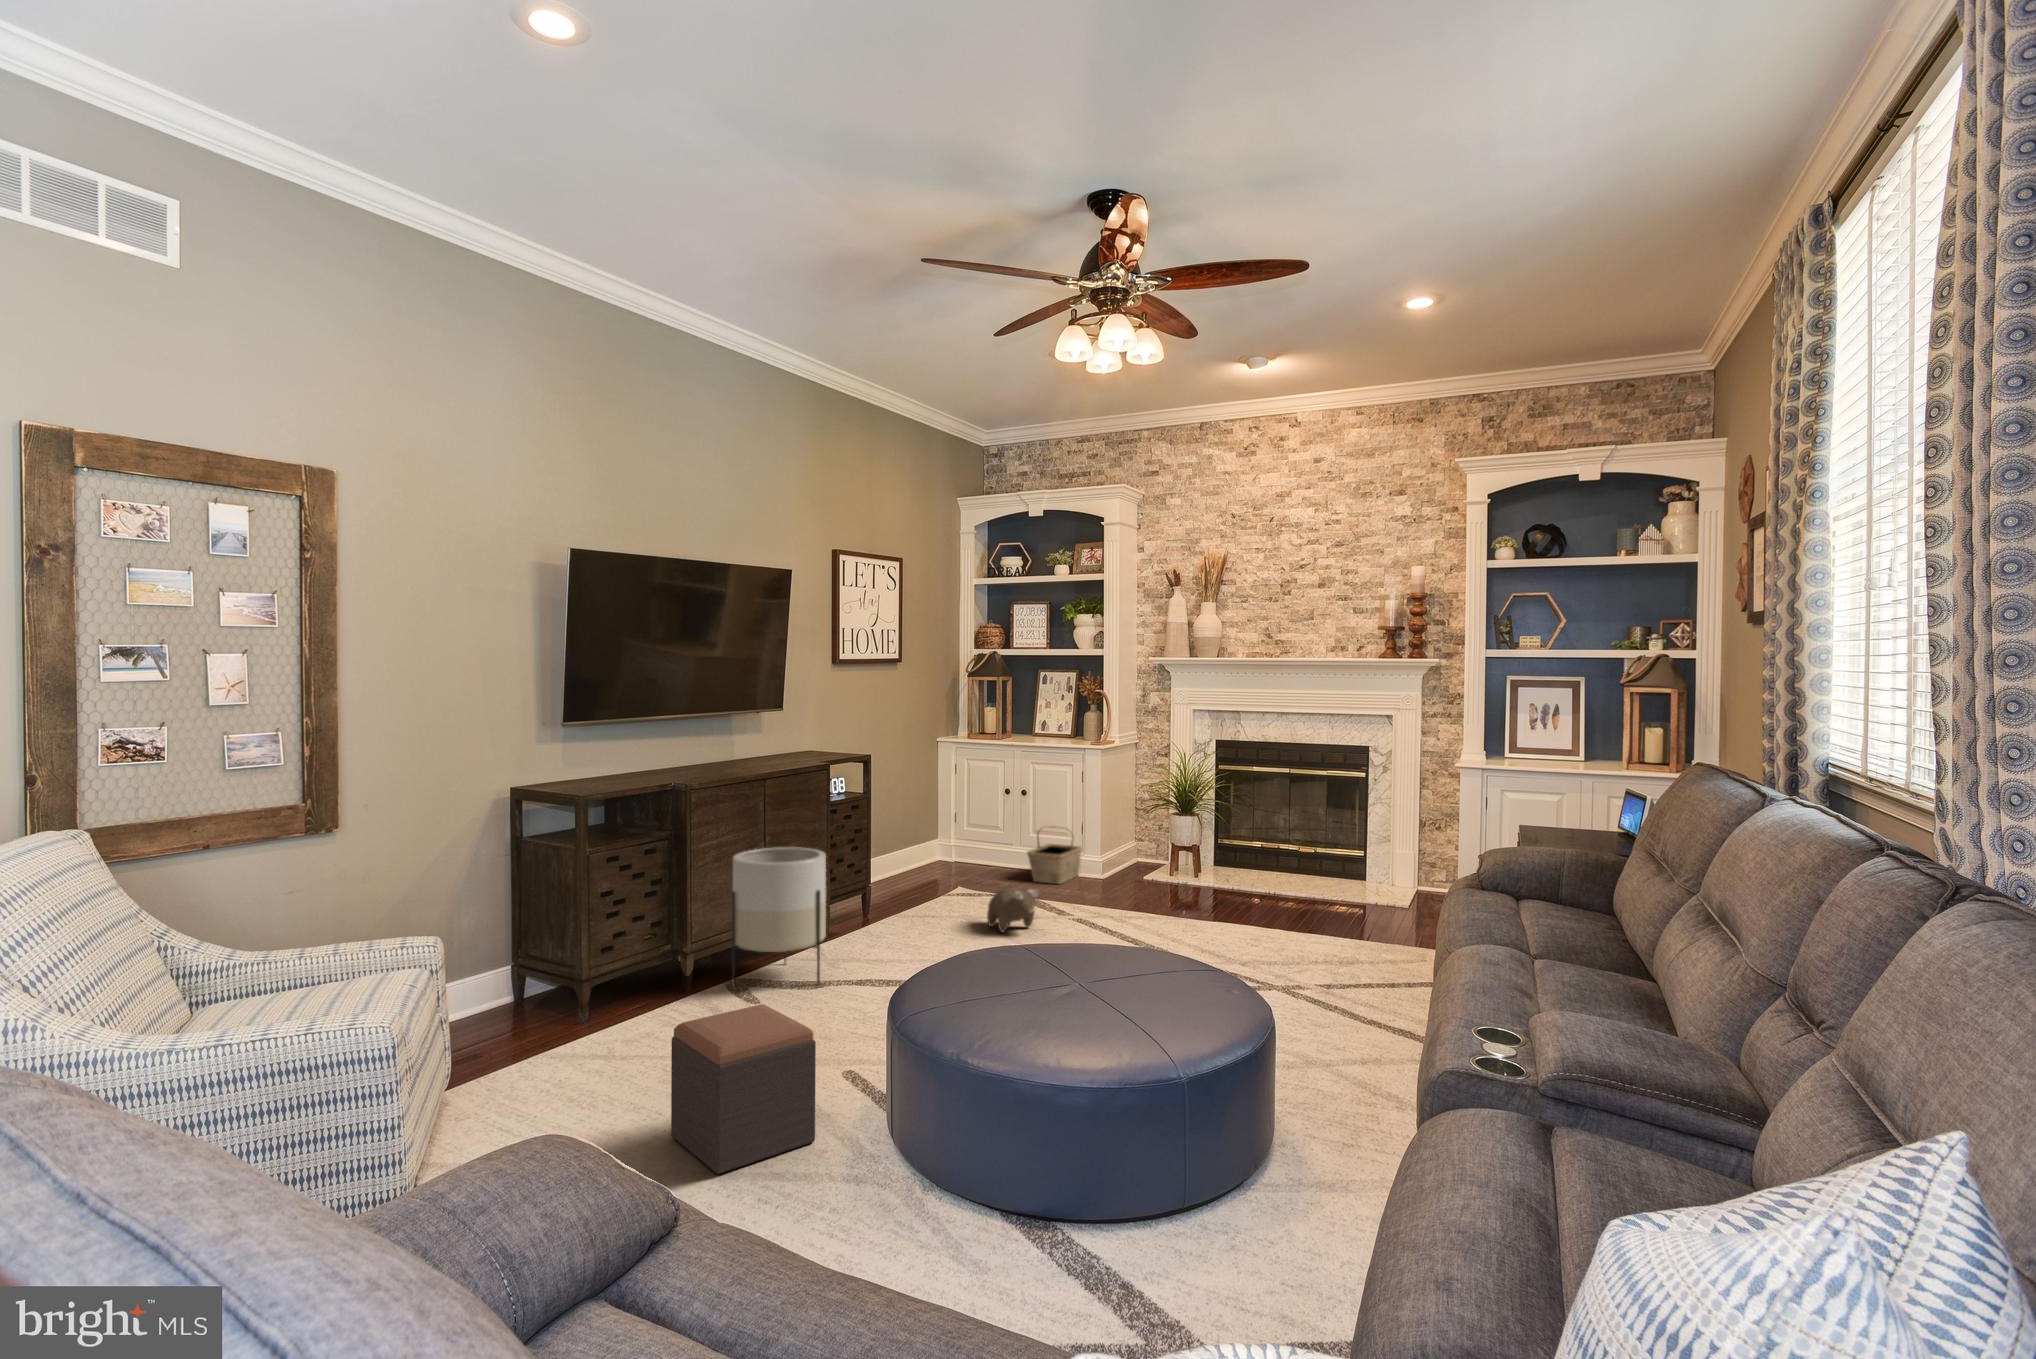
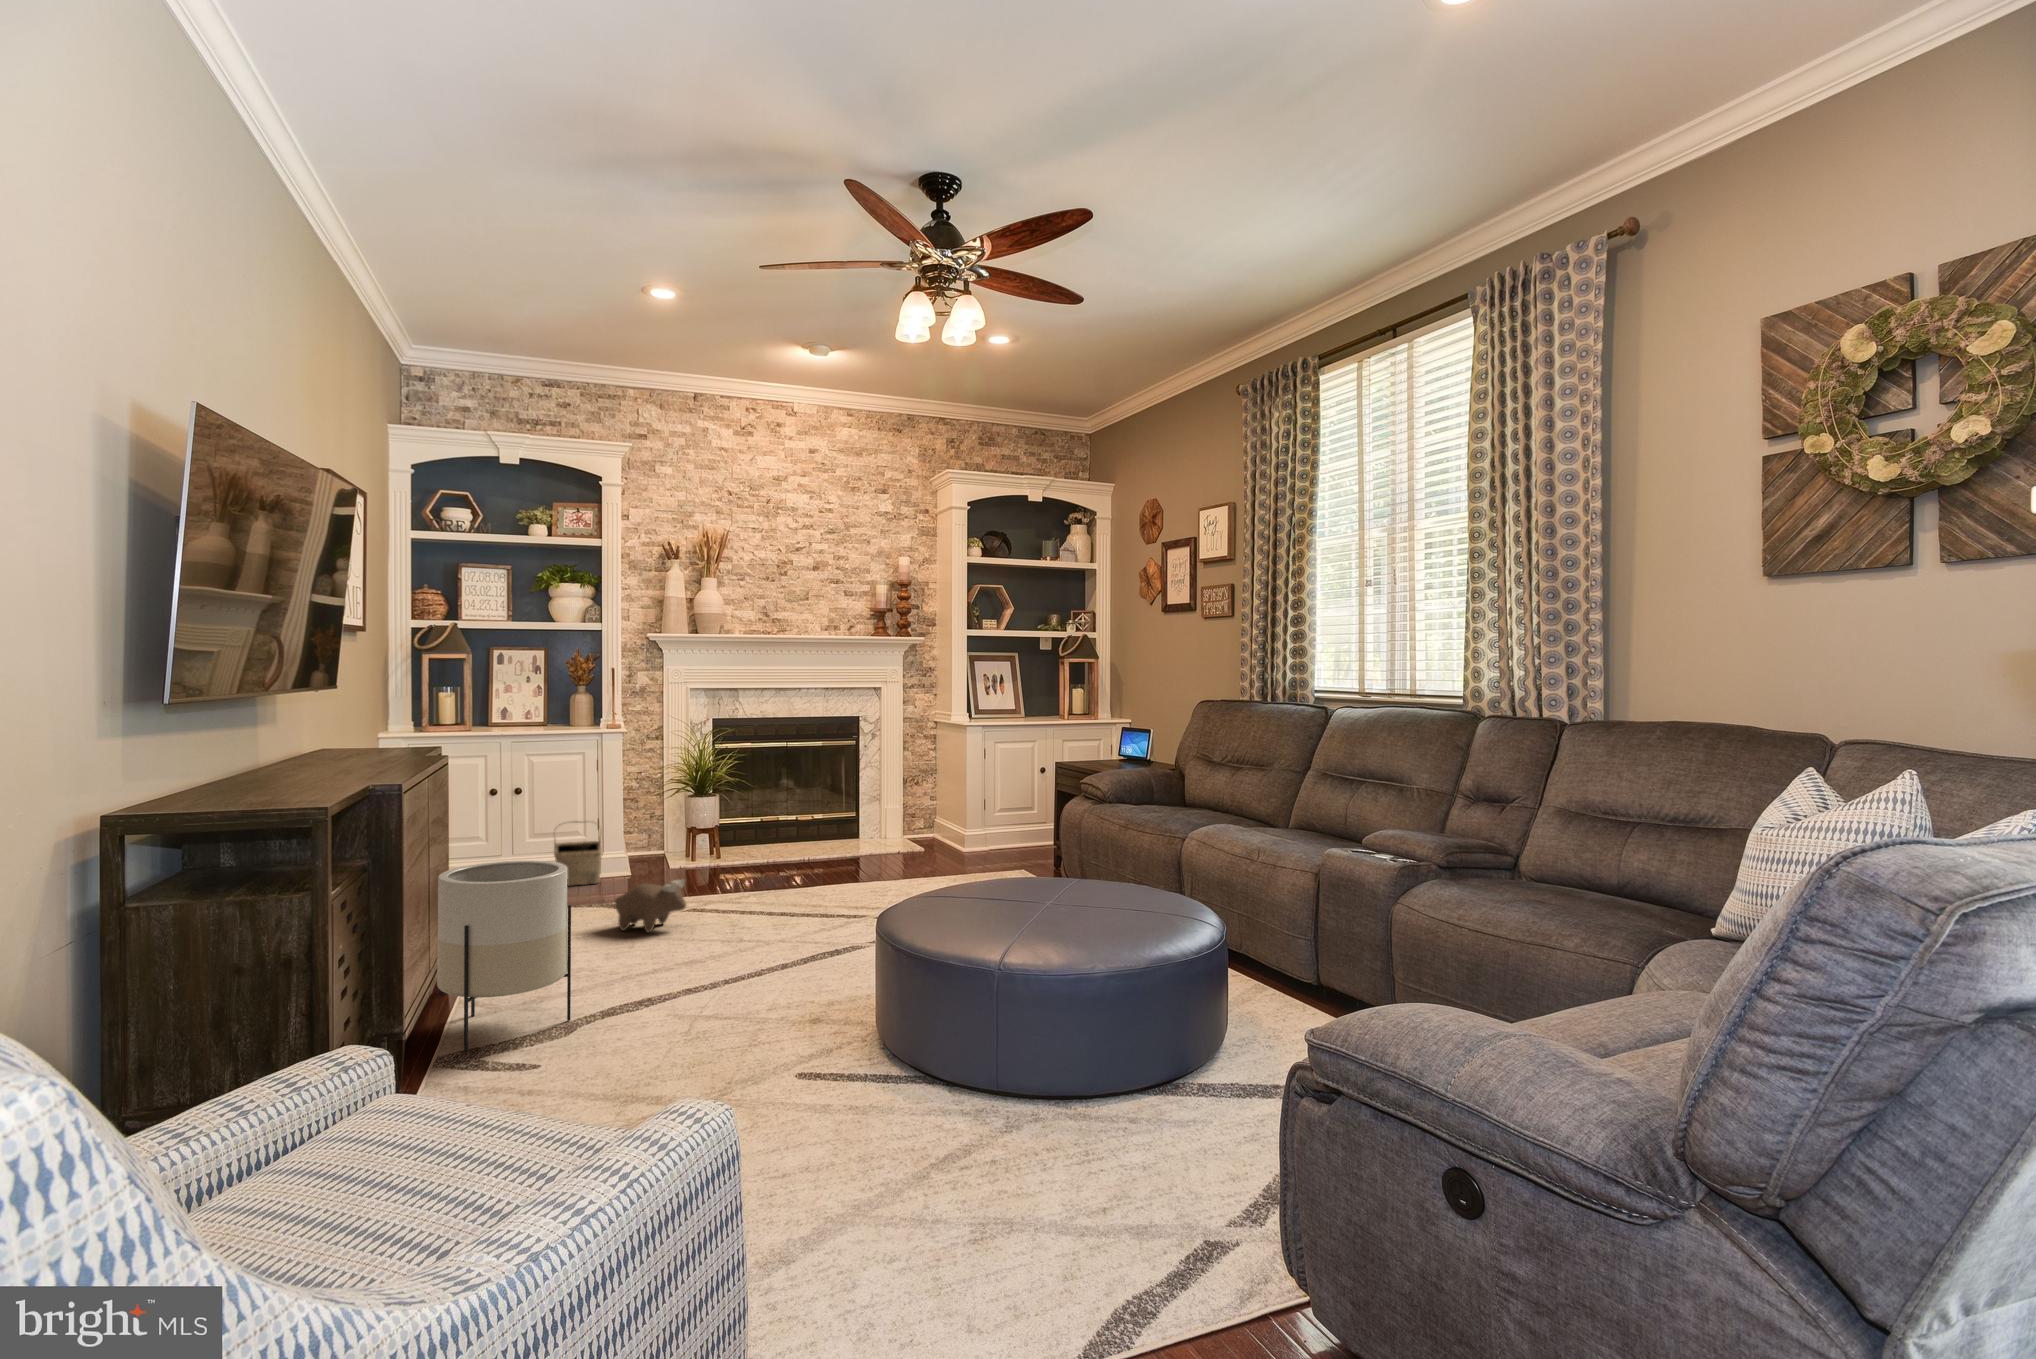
footstool: present [671,1004,816,1174] -> none [777,1002,912,1173]

